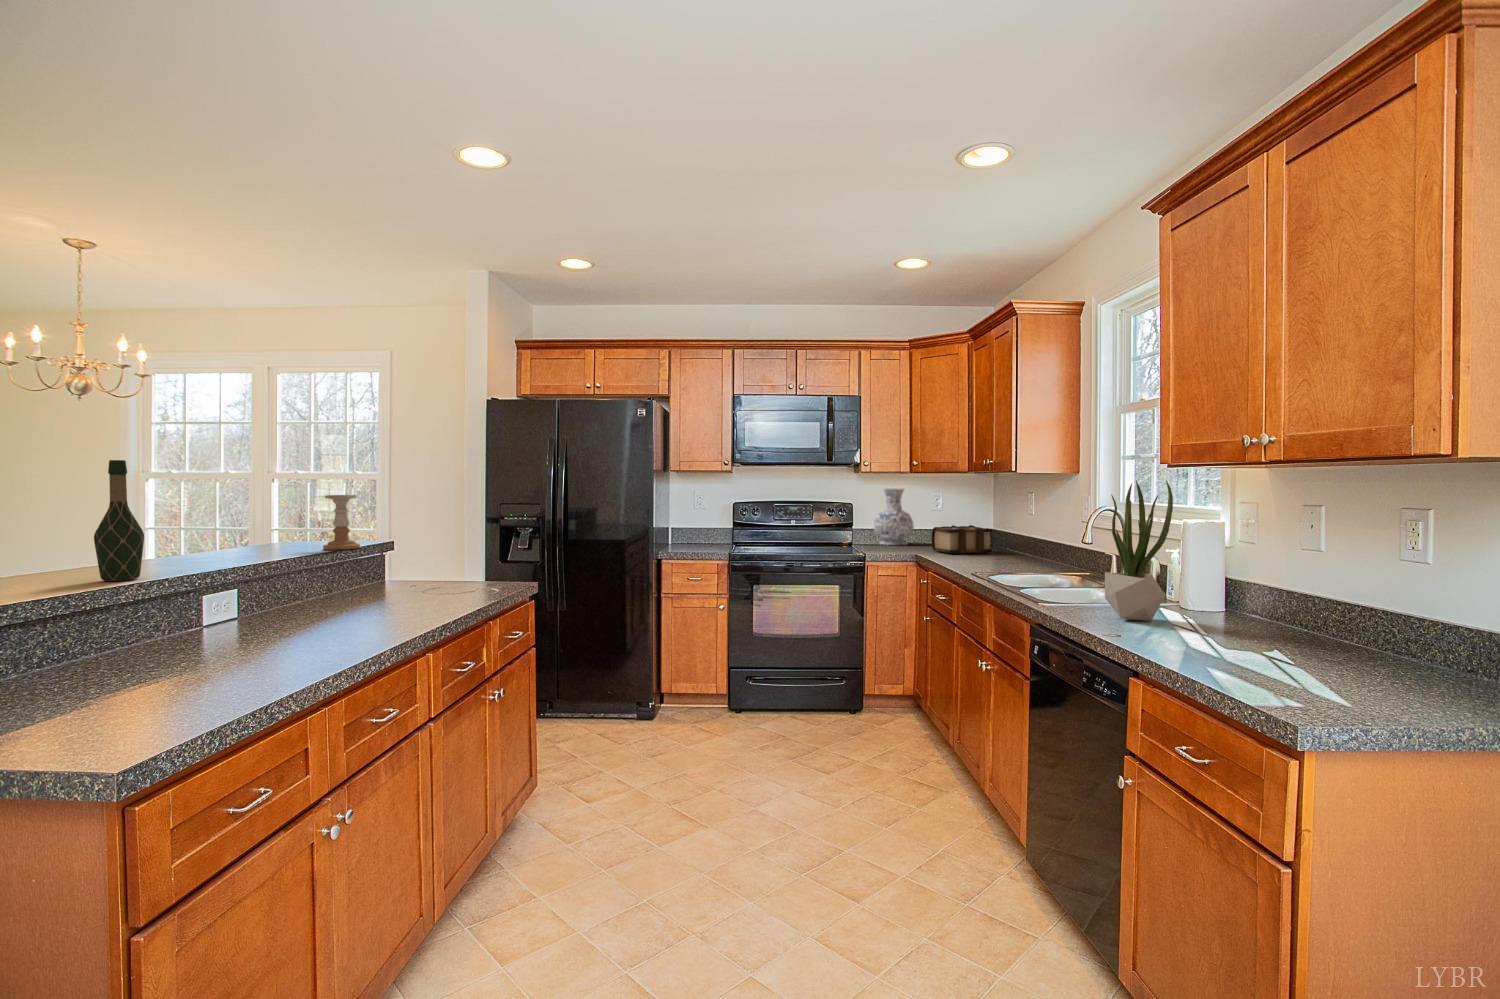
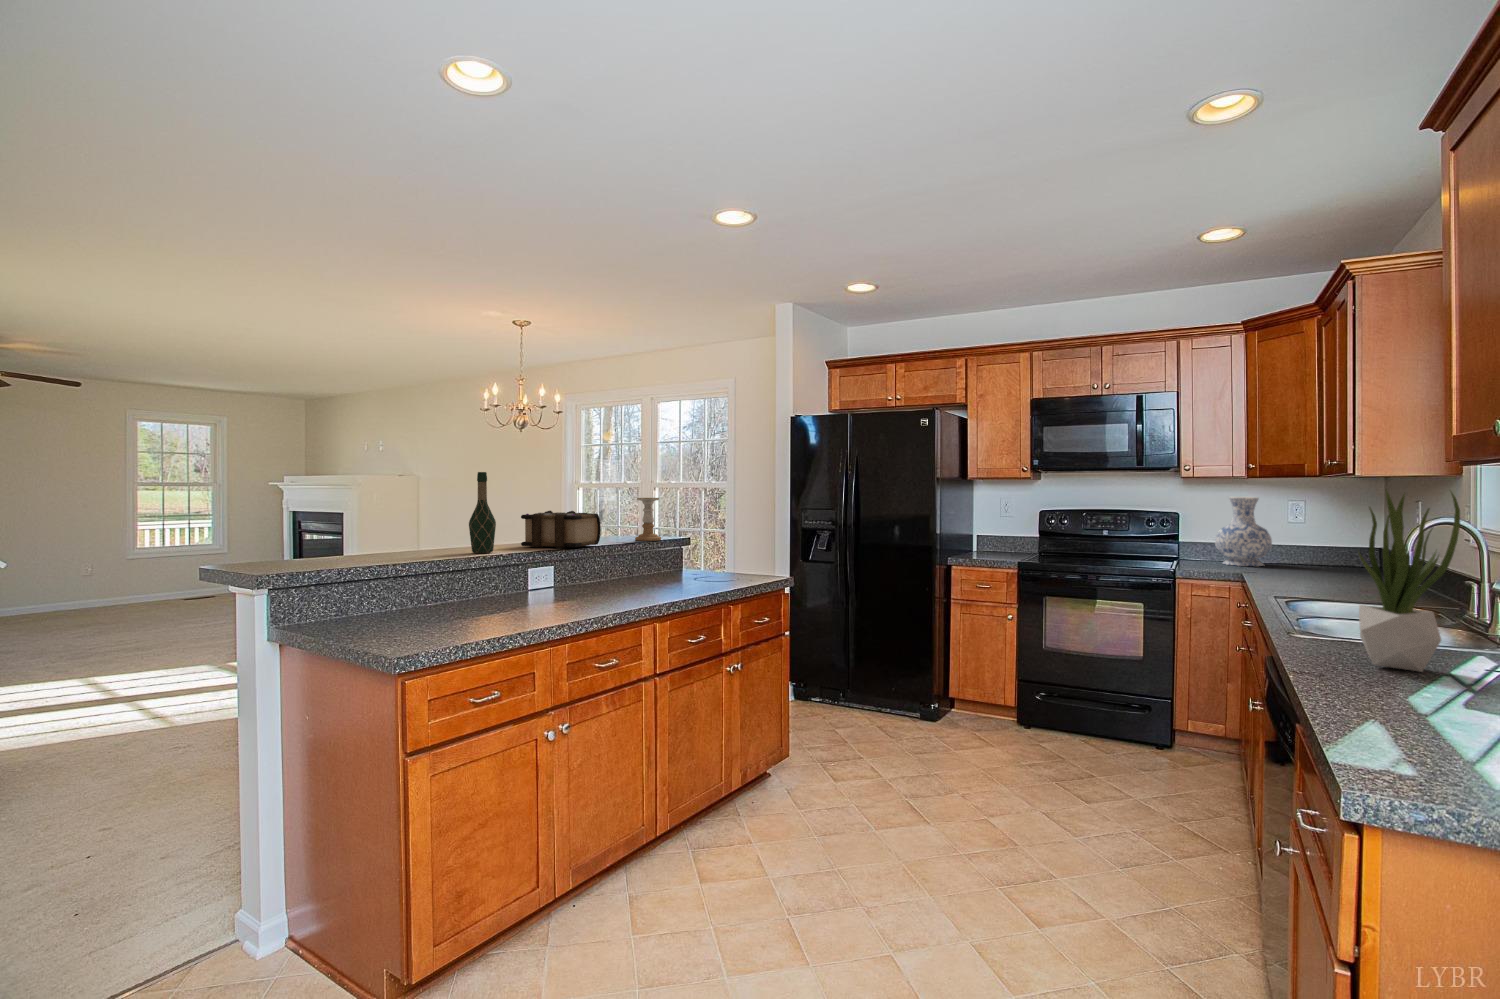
book: present [932,525,992,554] -> present [521,511,601,548]

